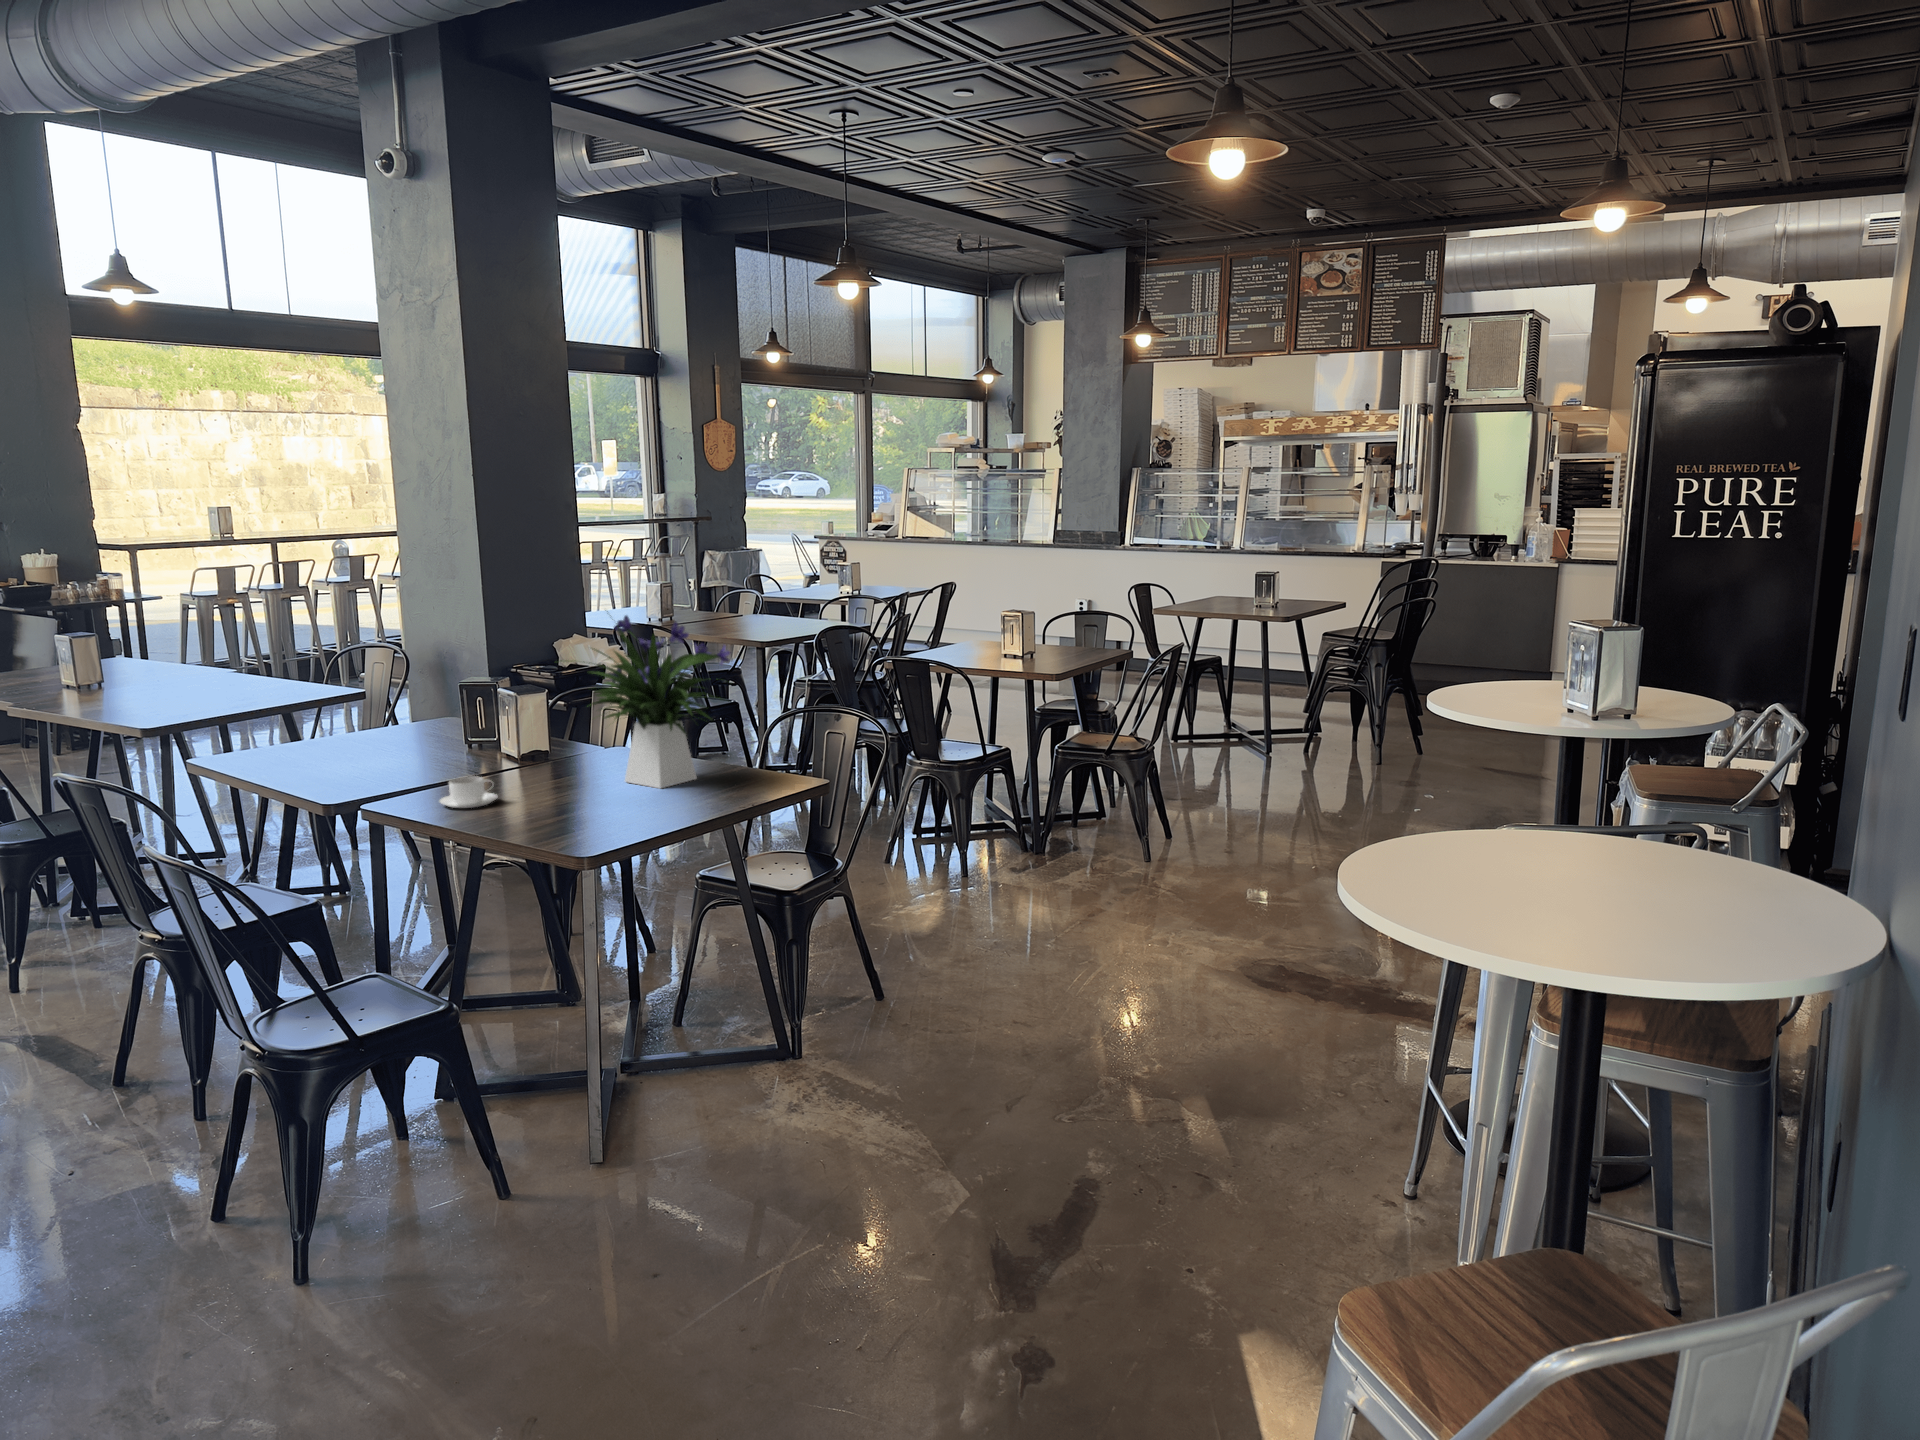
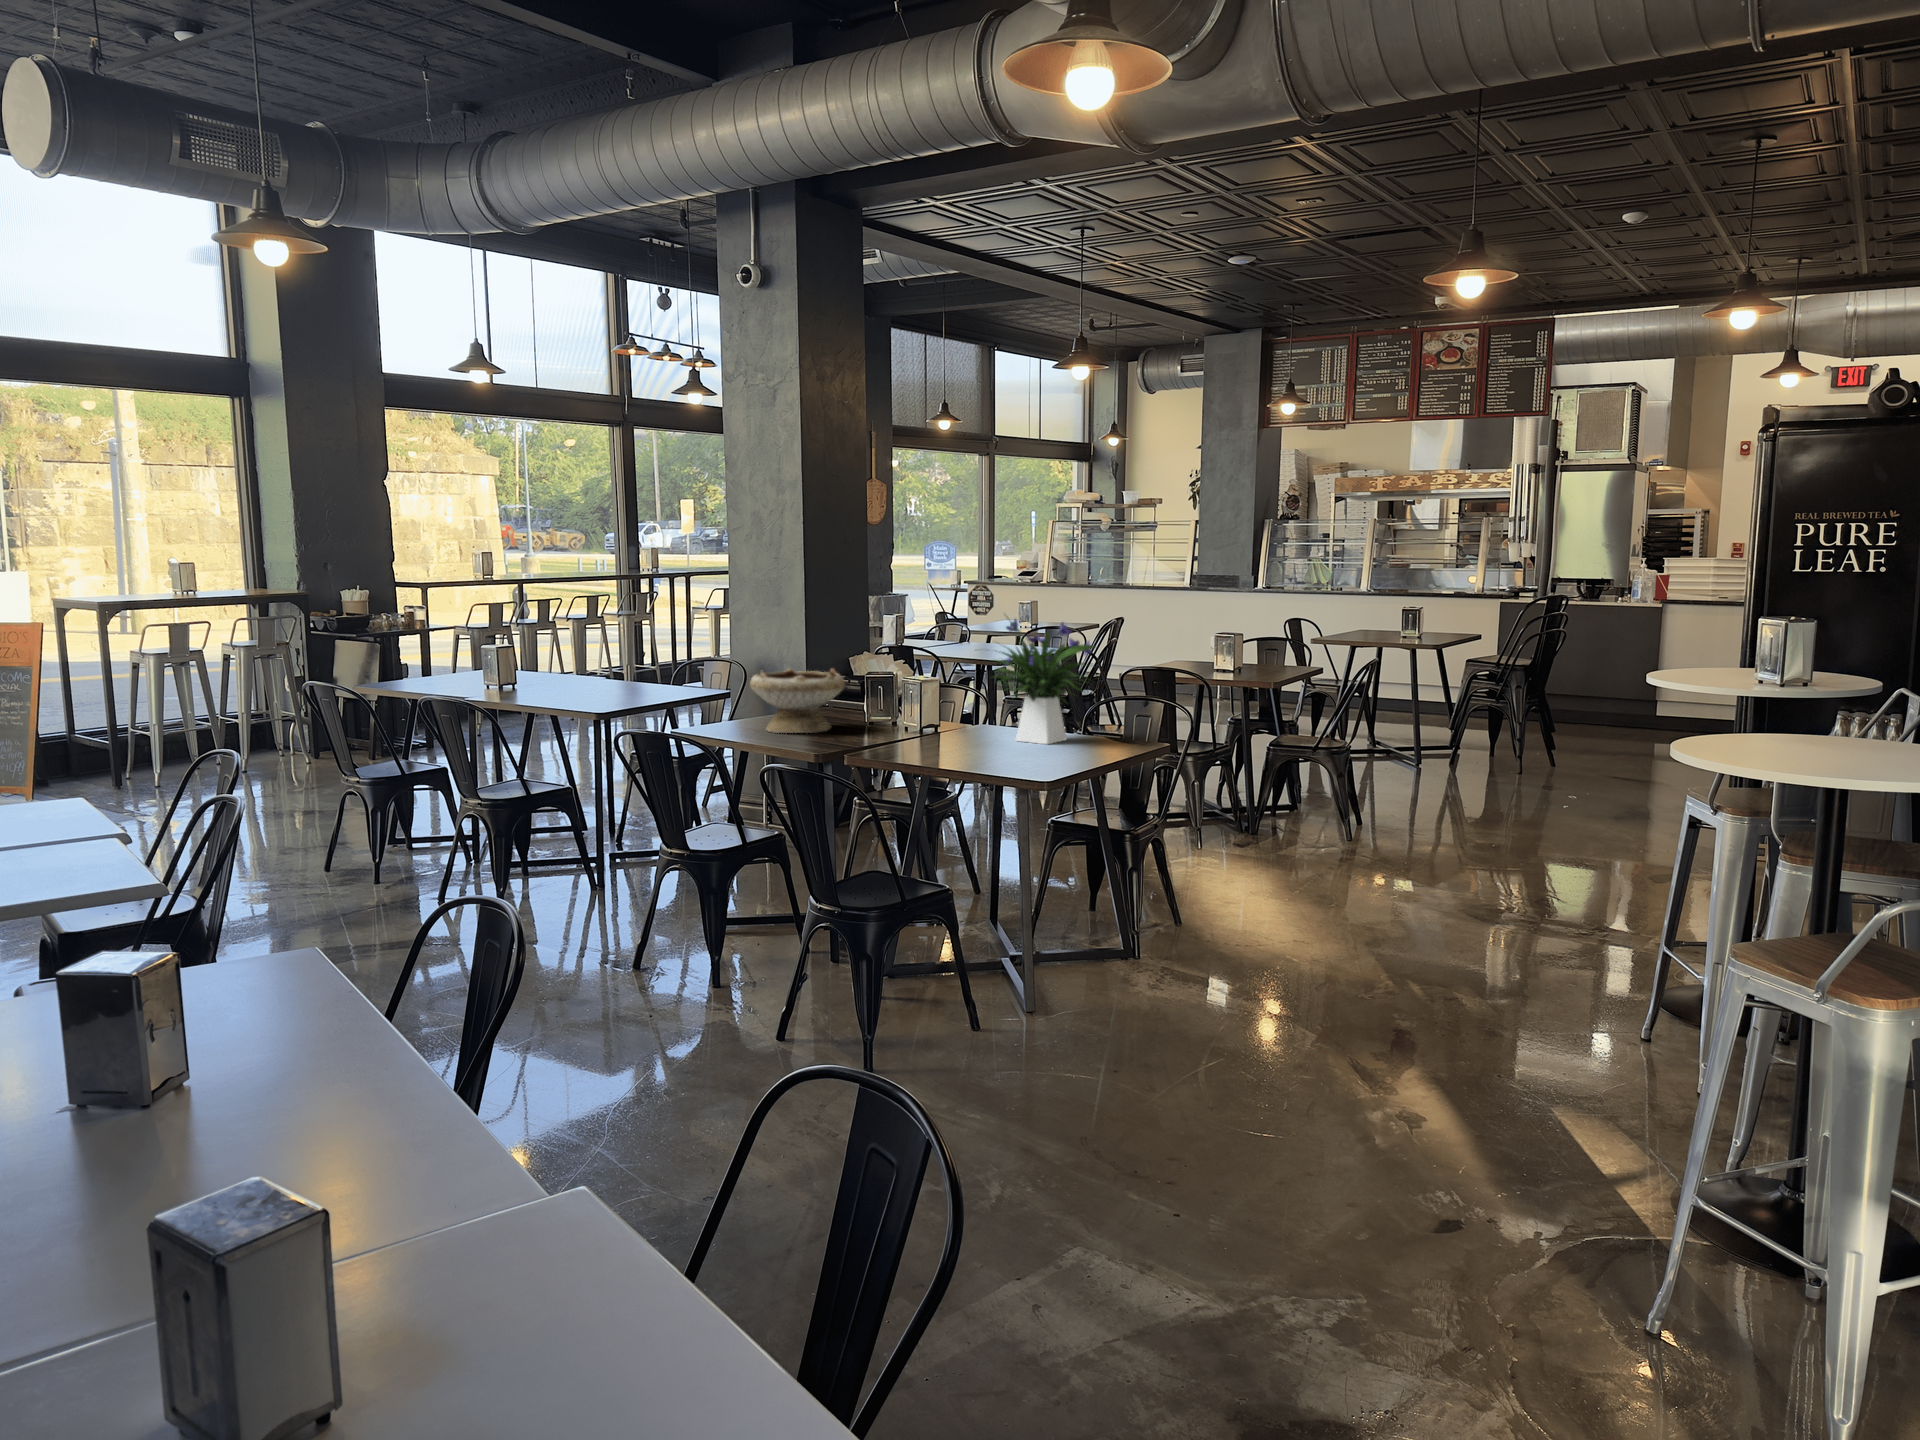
bowl: none [283,679,422,770] -> present [750,669,845,733]
coffee cup: present [439,776,498,808] -> none [901,731,942,752]

